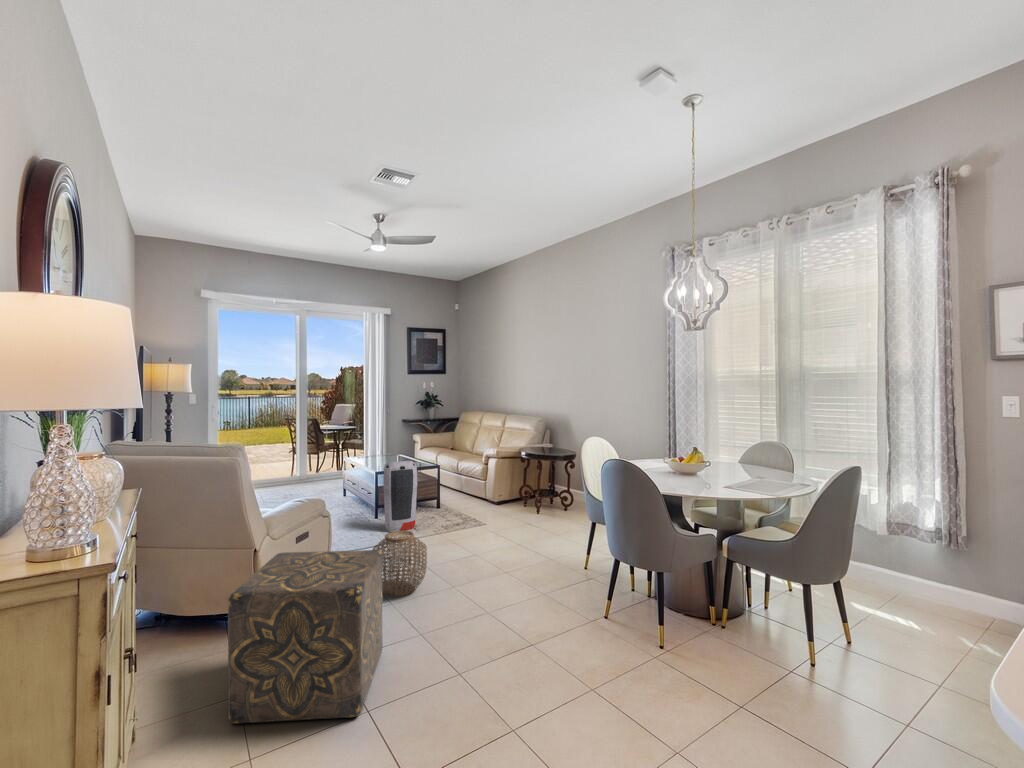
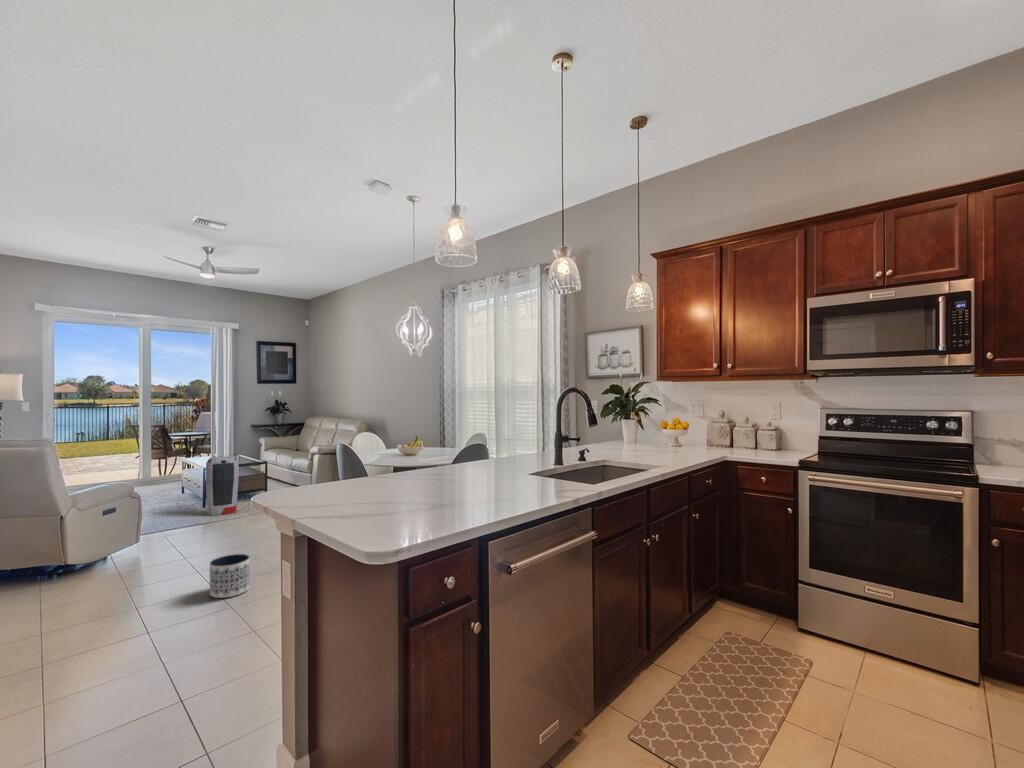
woven basket: present [373,531,427,596] -> none [173,506,222,556]
ottoman: present [228,550,383,723] -> none [22,512,164,629]
planter: none [450,617,500,687] -> present [210,554,250,598]

